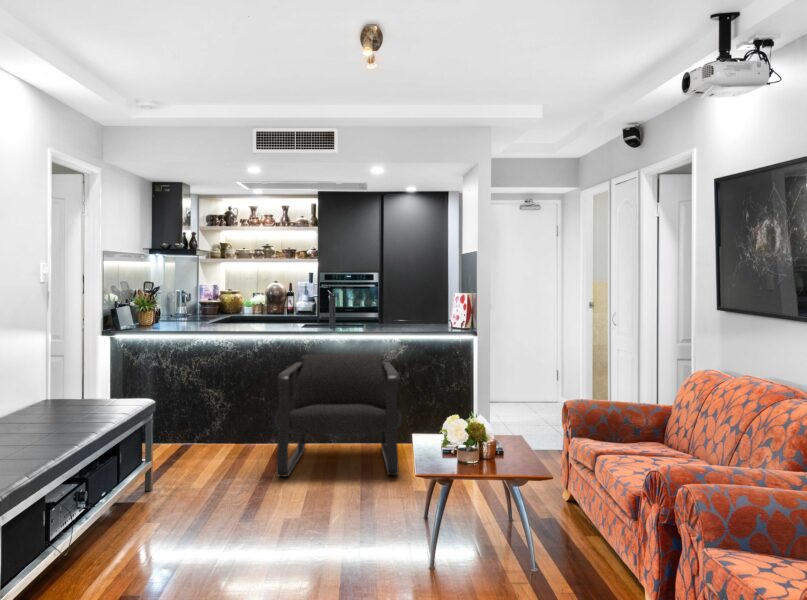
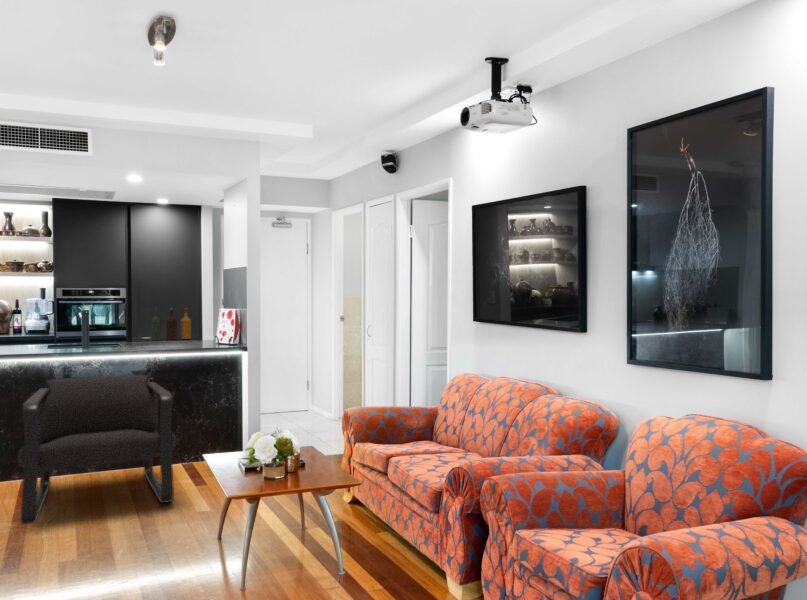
bottle: none [397,291,434,323] -> present [151,308,191,340]

